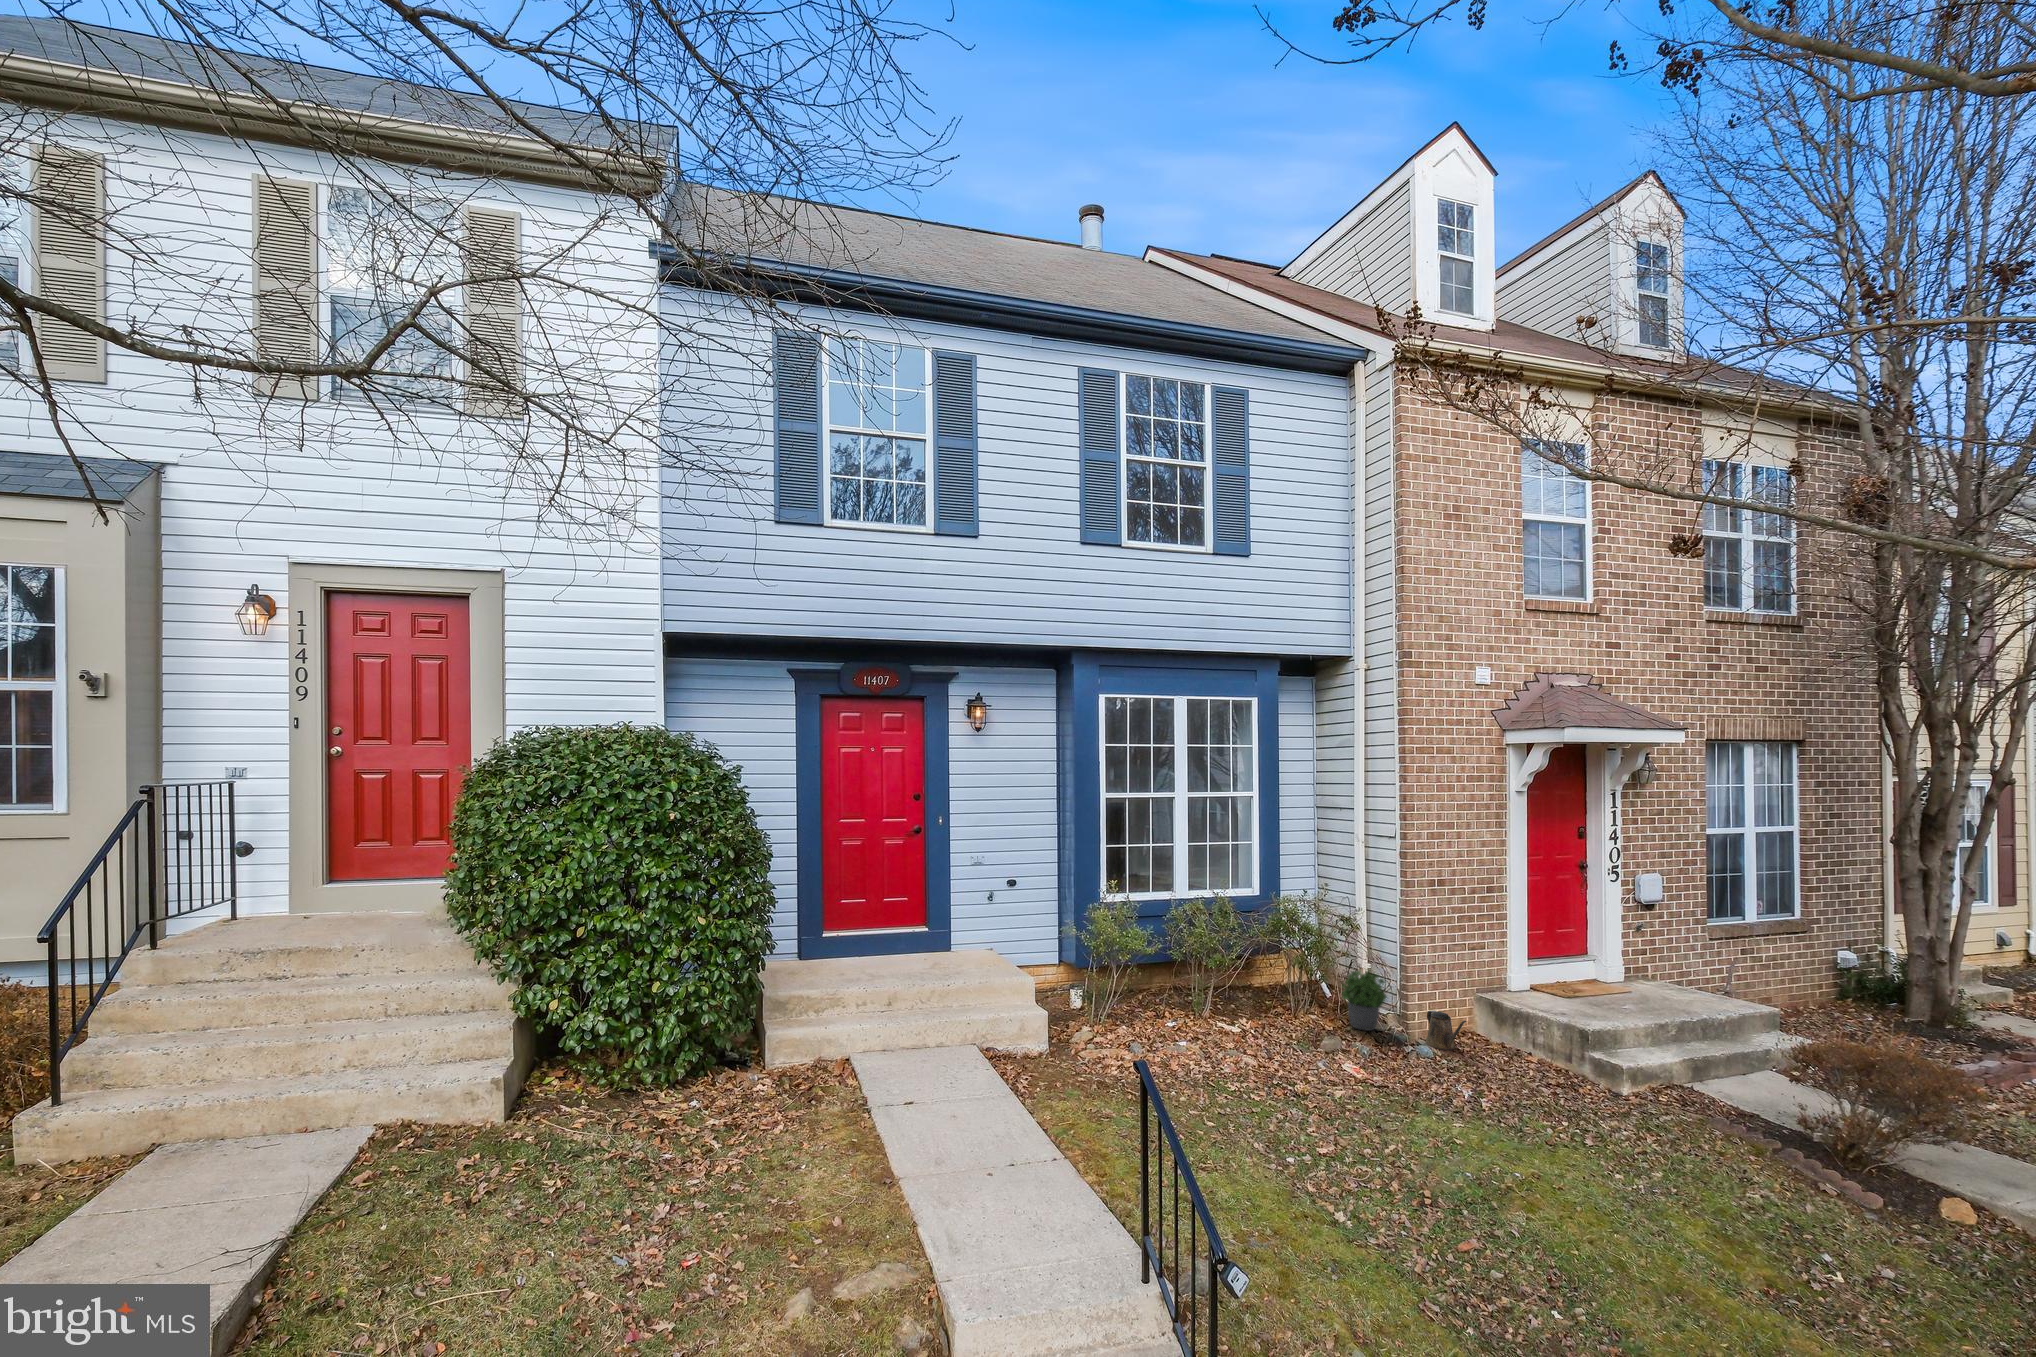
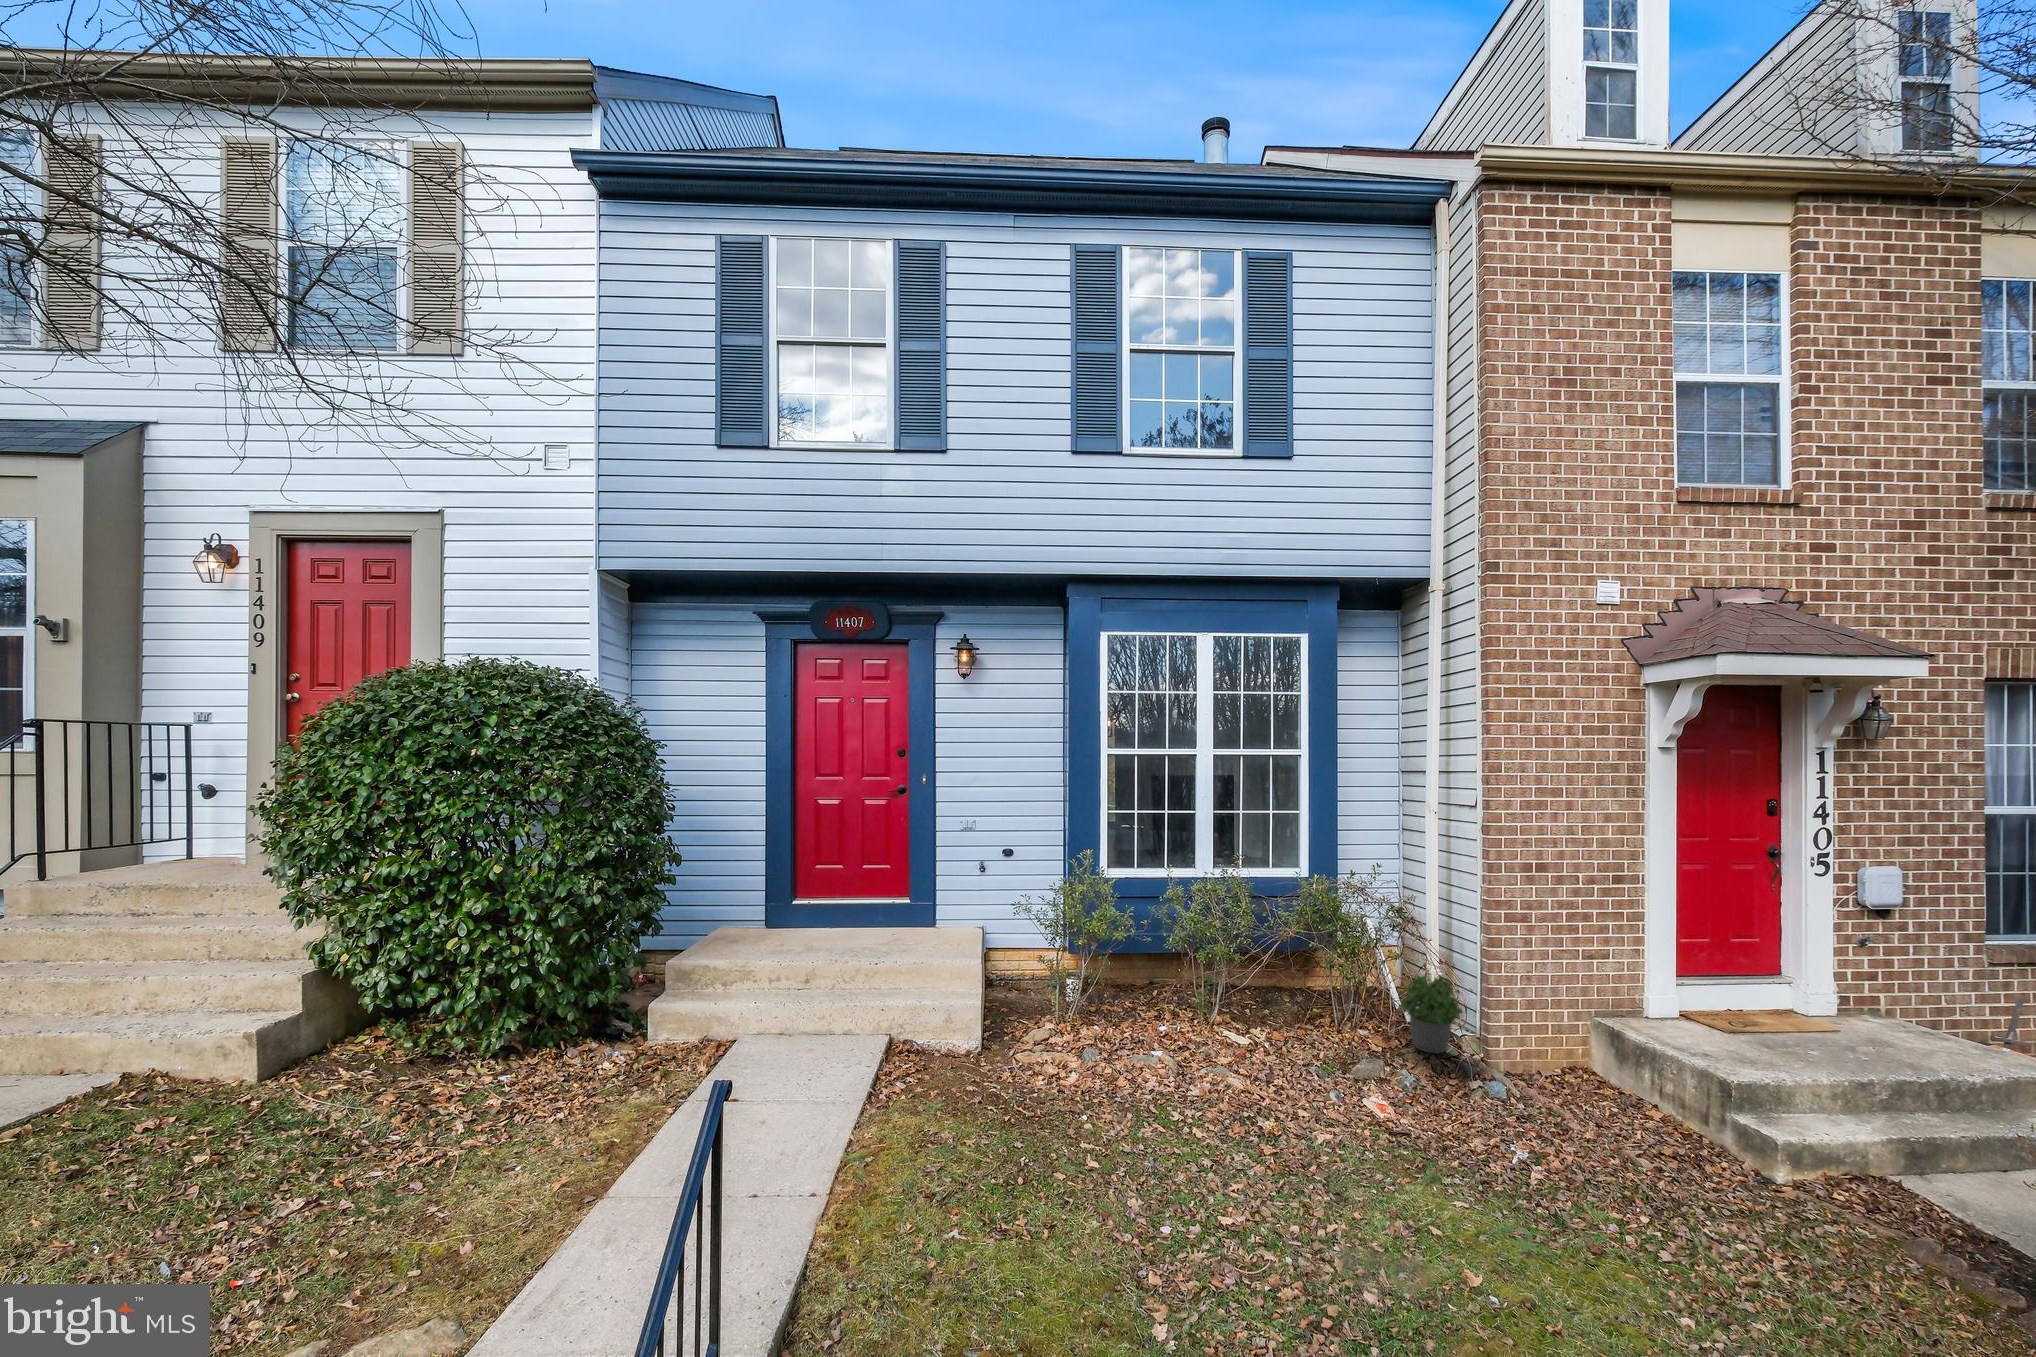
watering can: present [1425,1010,1466,1050] -> none [1508,1034,1557,1089]

